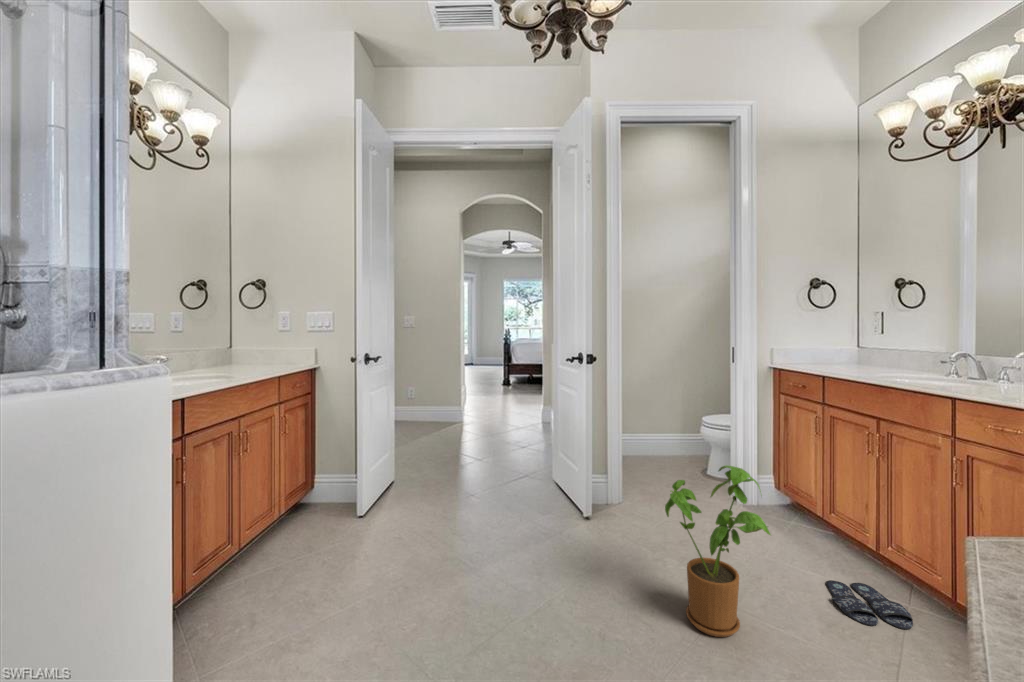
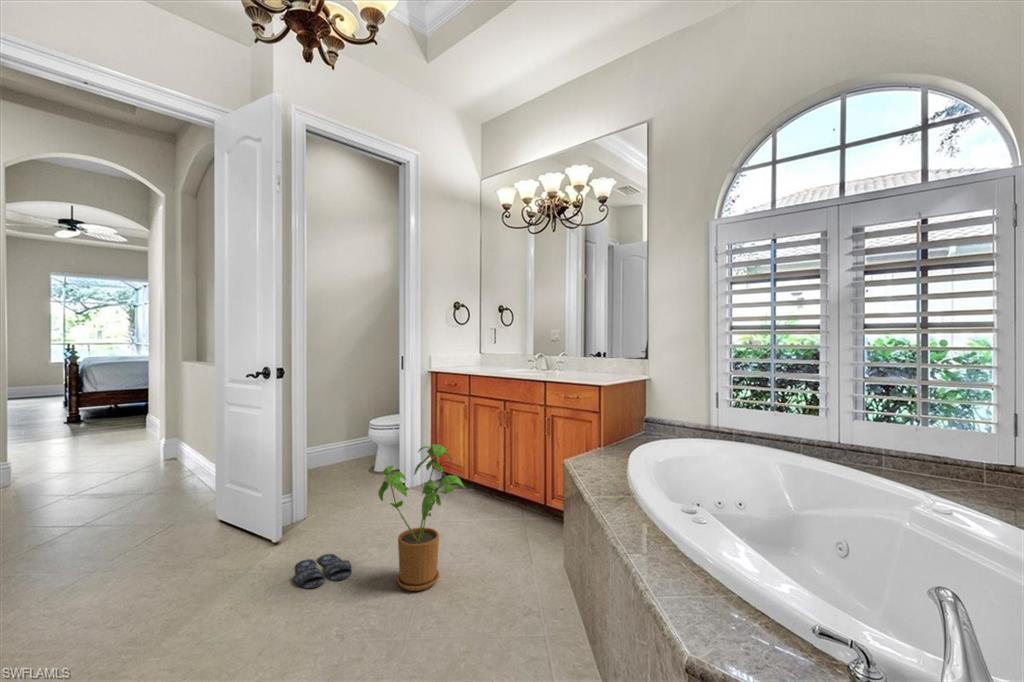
slippers: present [826,580,913,629] -> present [293,554,351,589]

